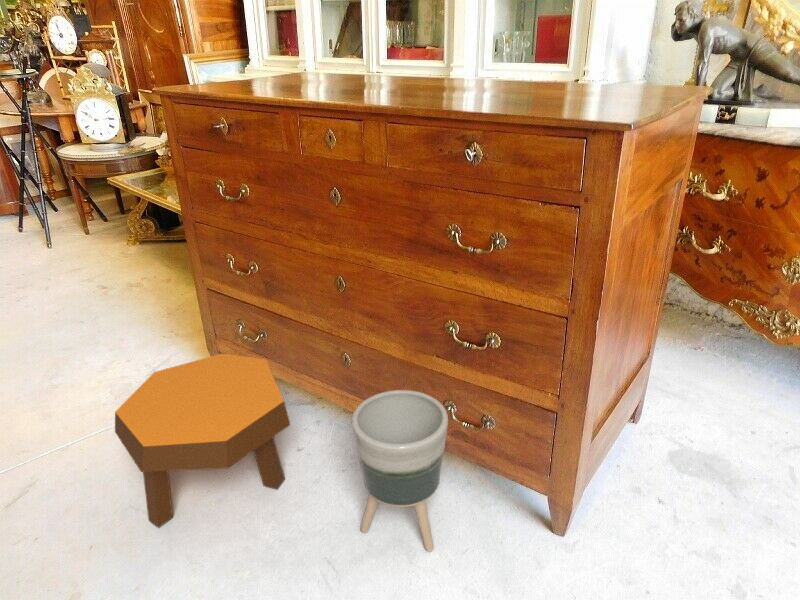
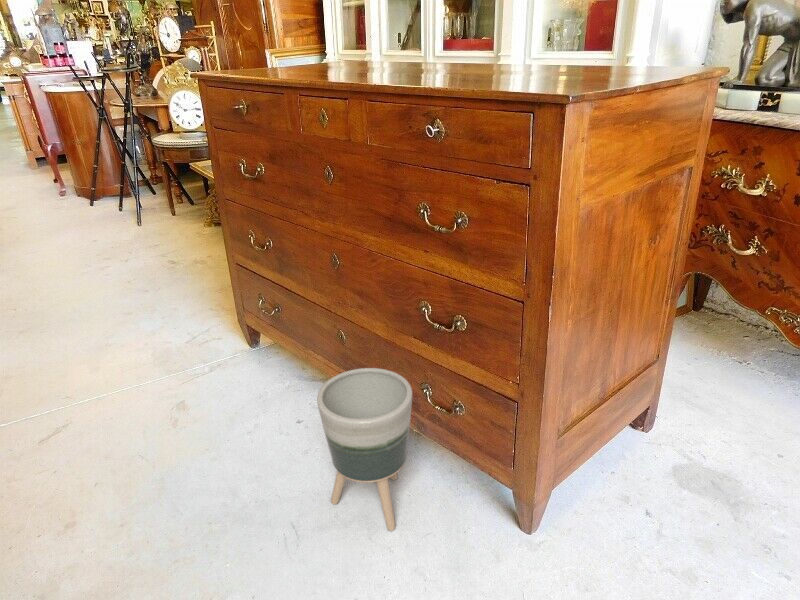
footstool: present [115,354,290,528] -> none [124,323,279,476]

